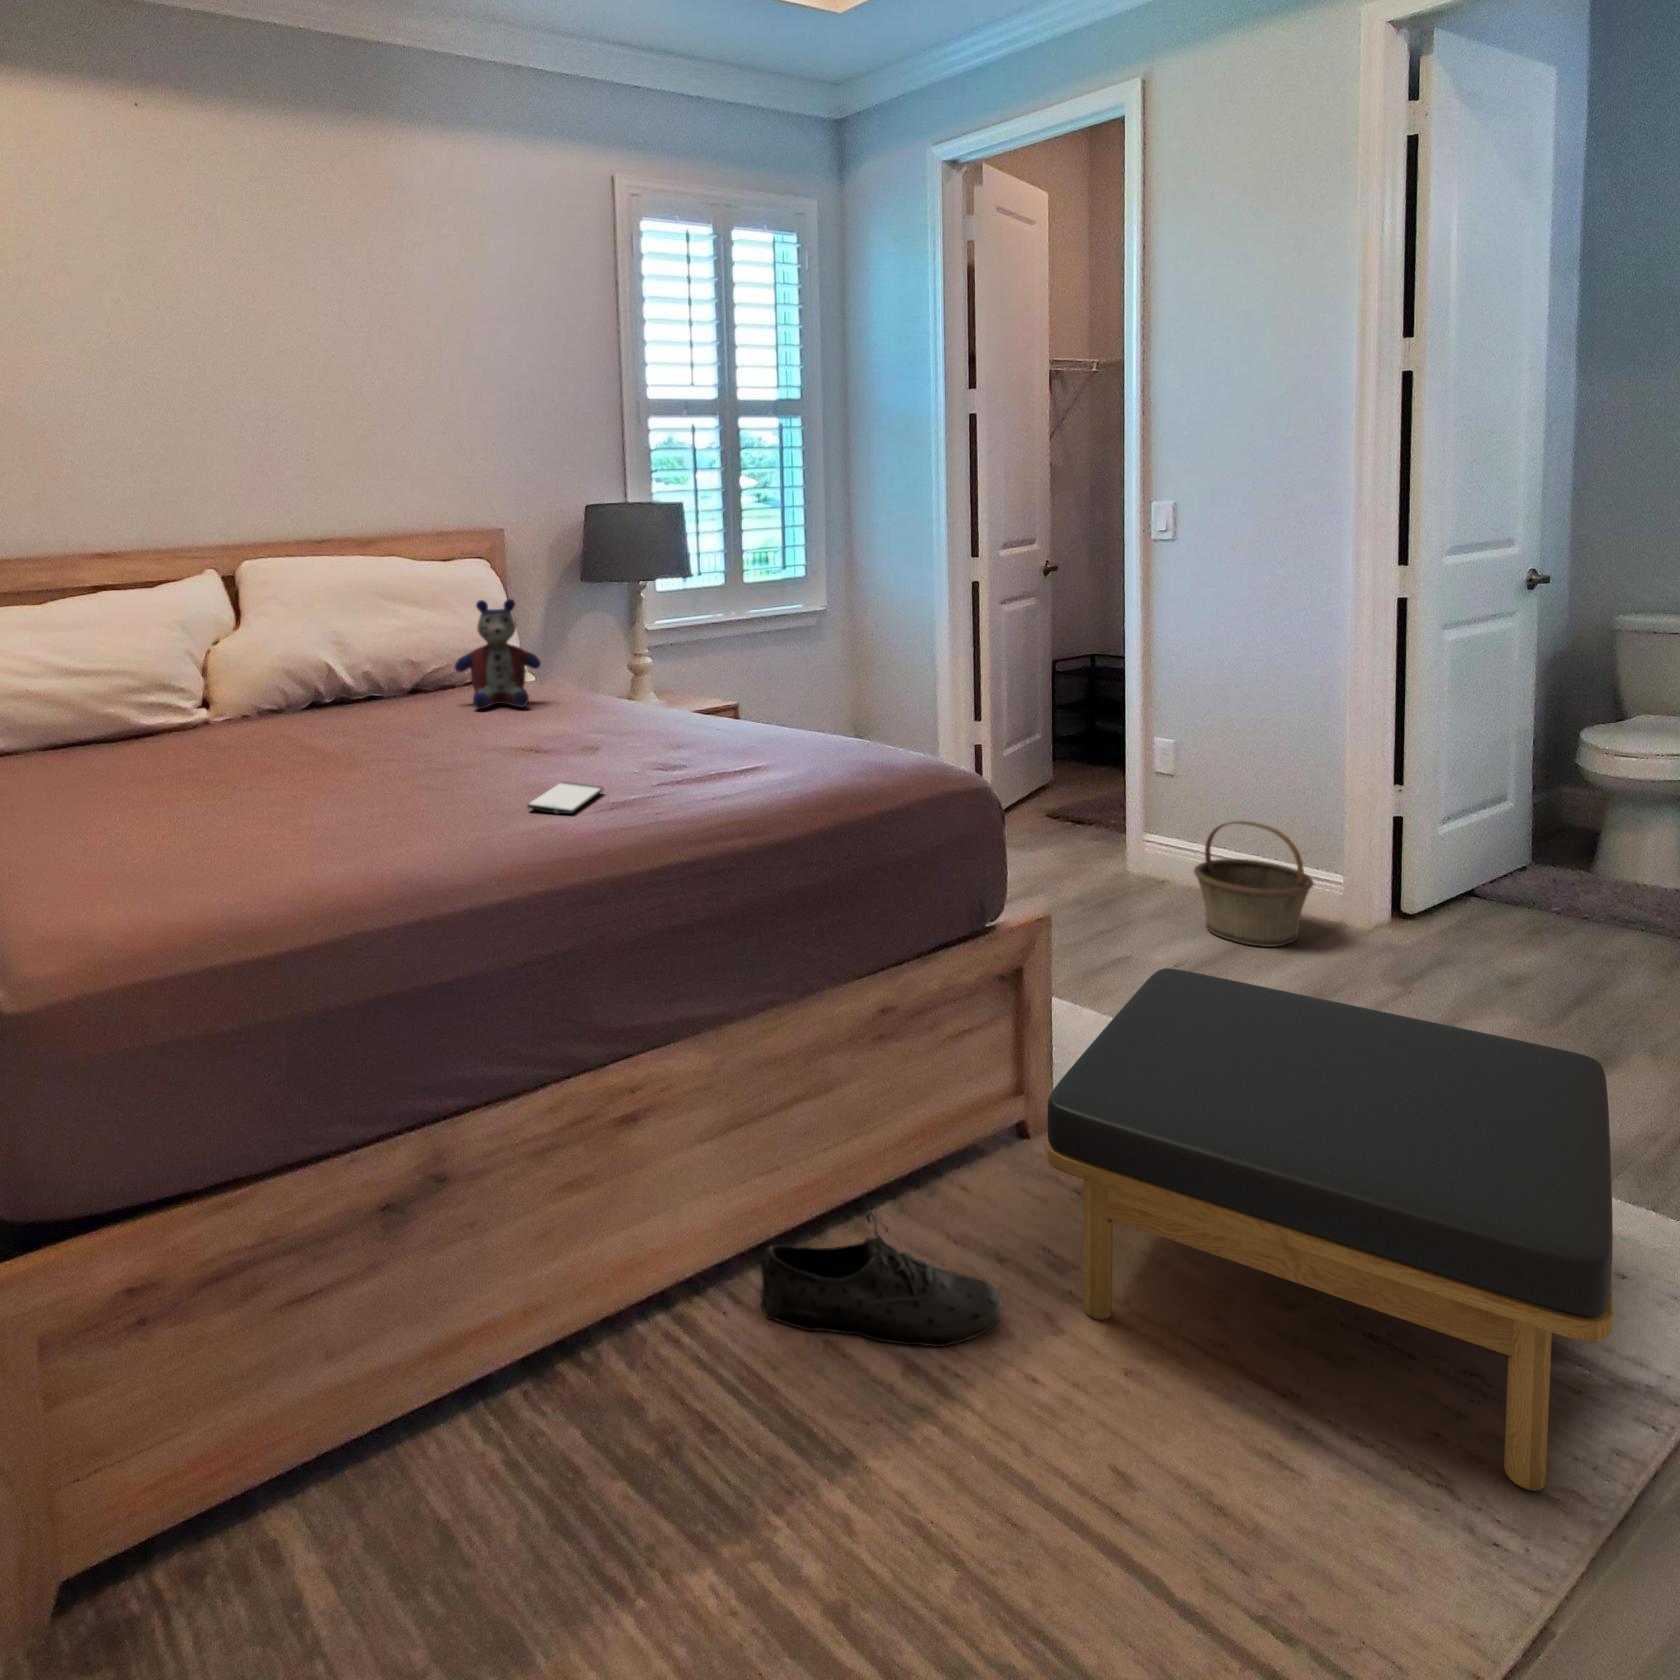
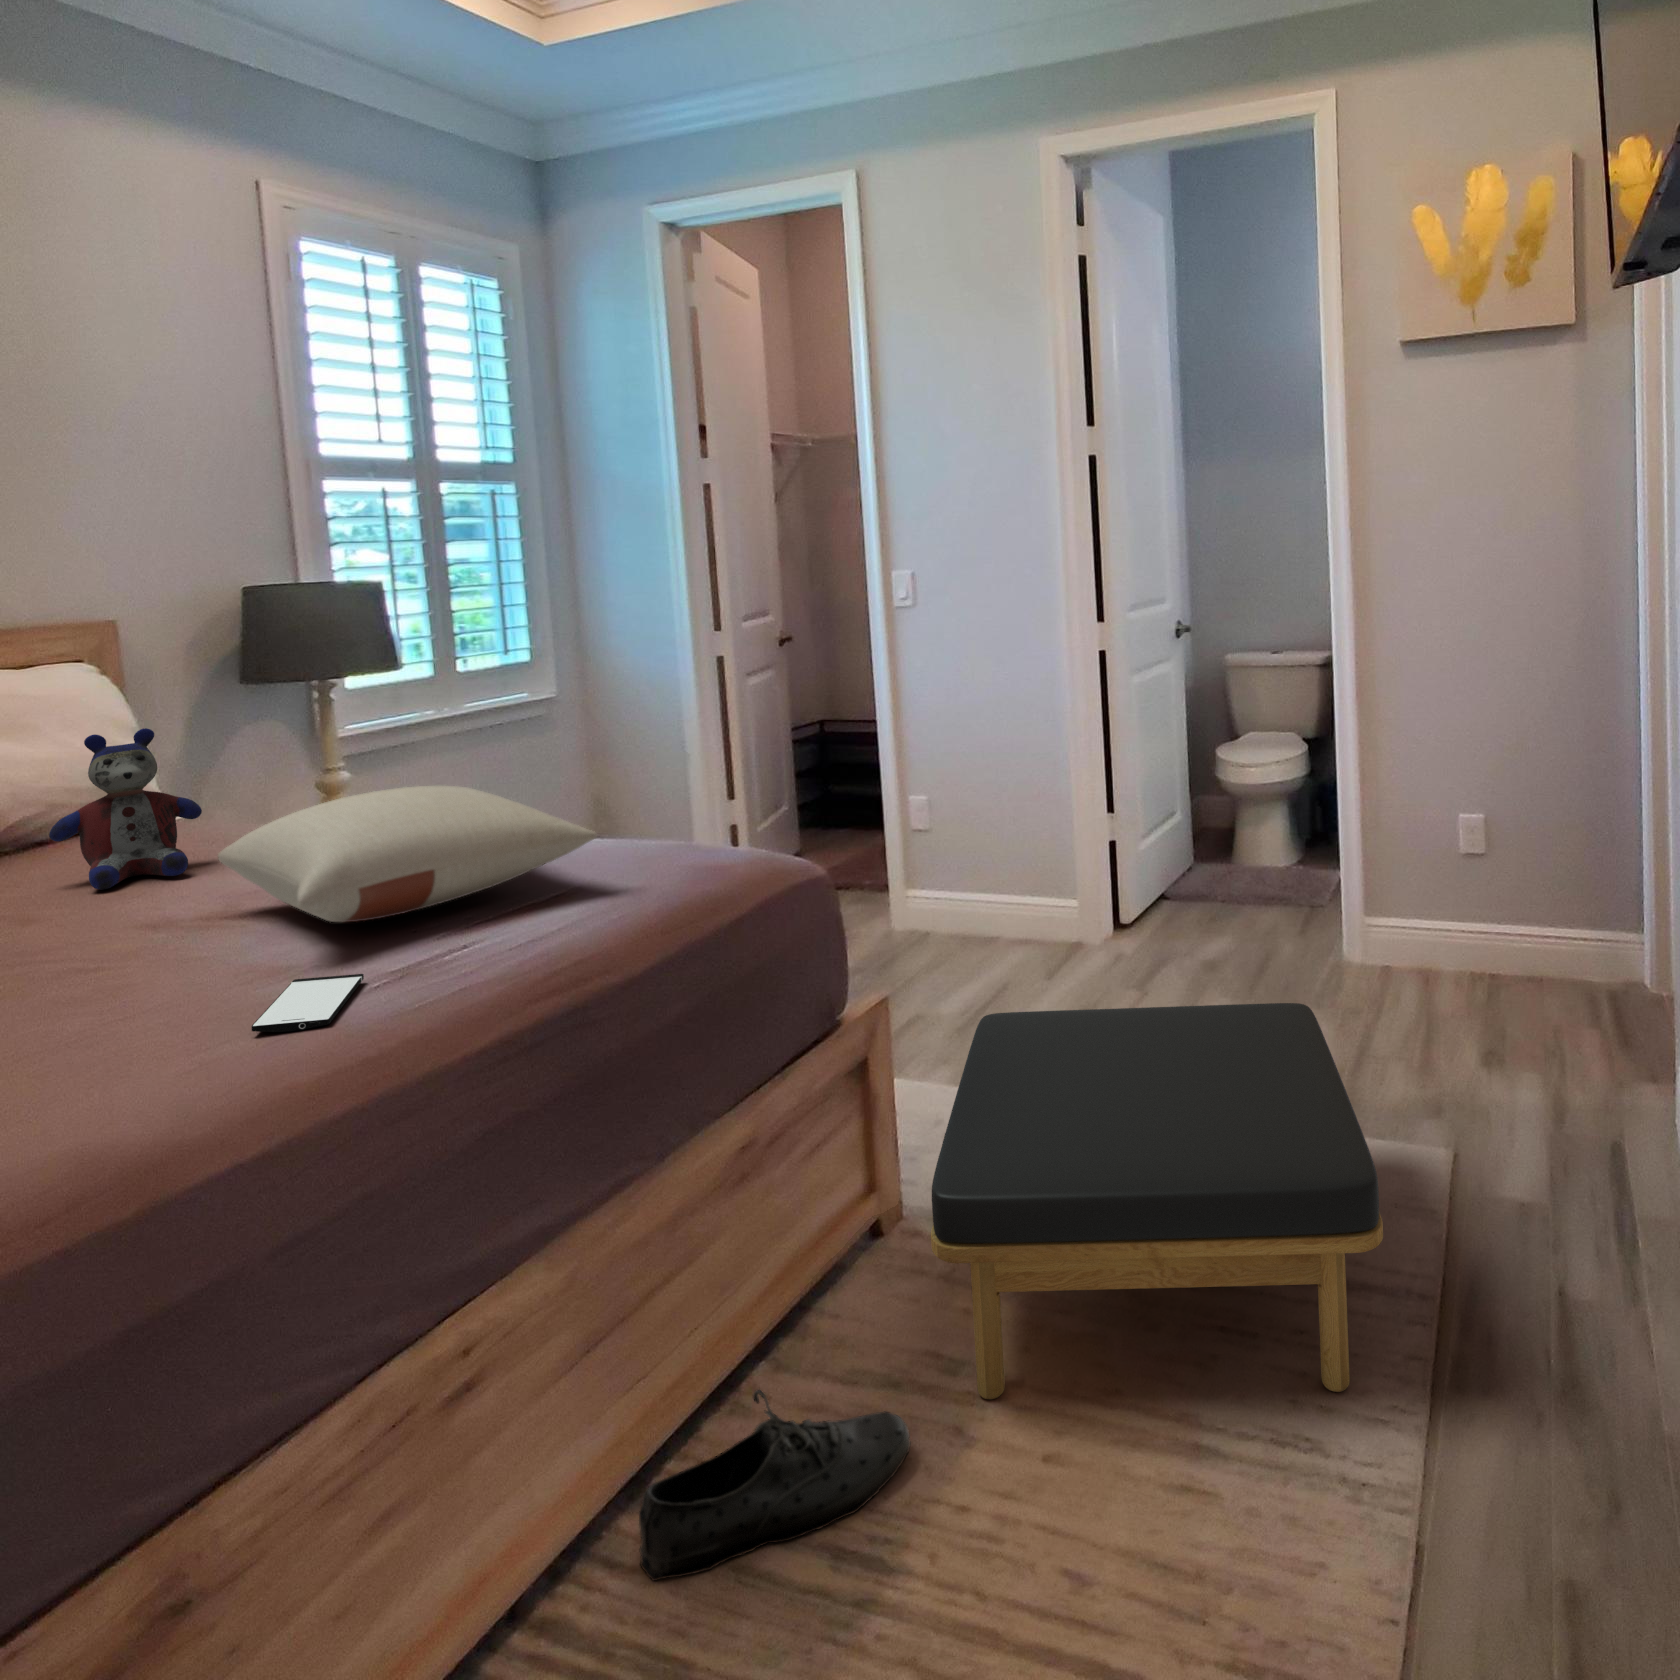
pillow: none [538,659,789,754] -> present [218,786,597,922]
basket: present [1194,821,1314,947] -> none [959,852,1054,964]

